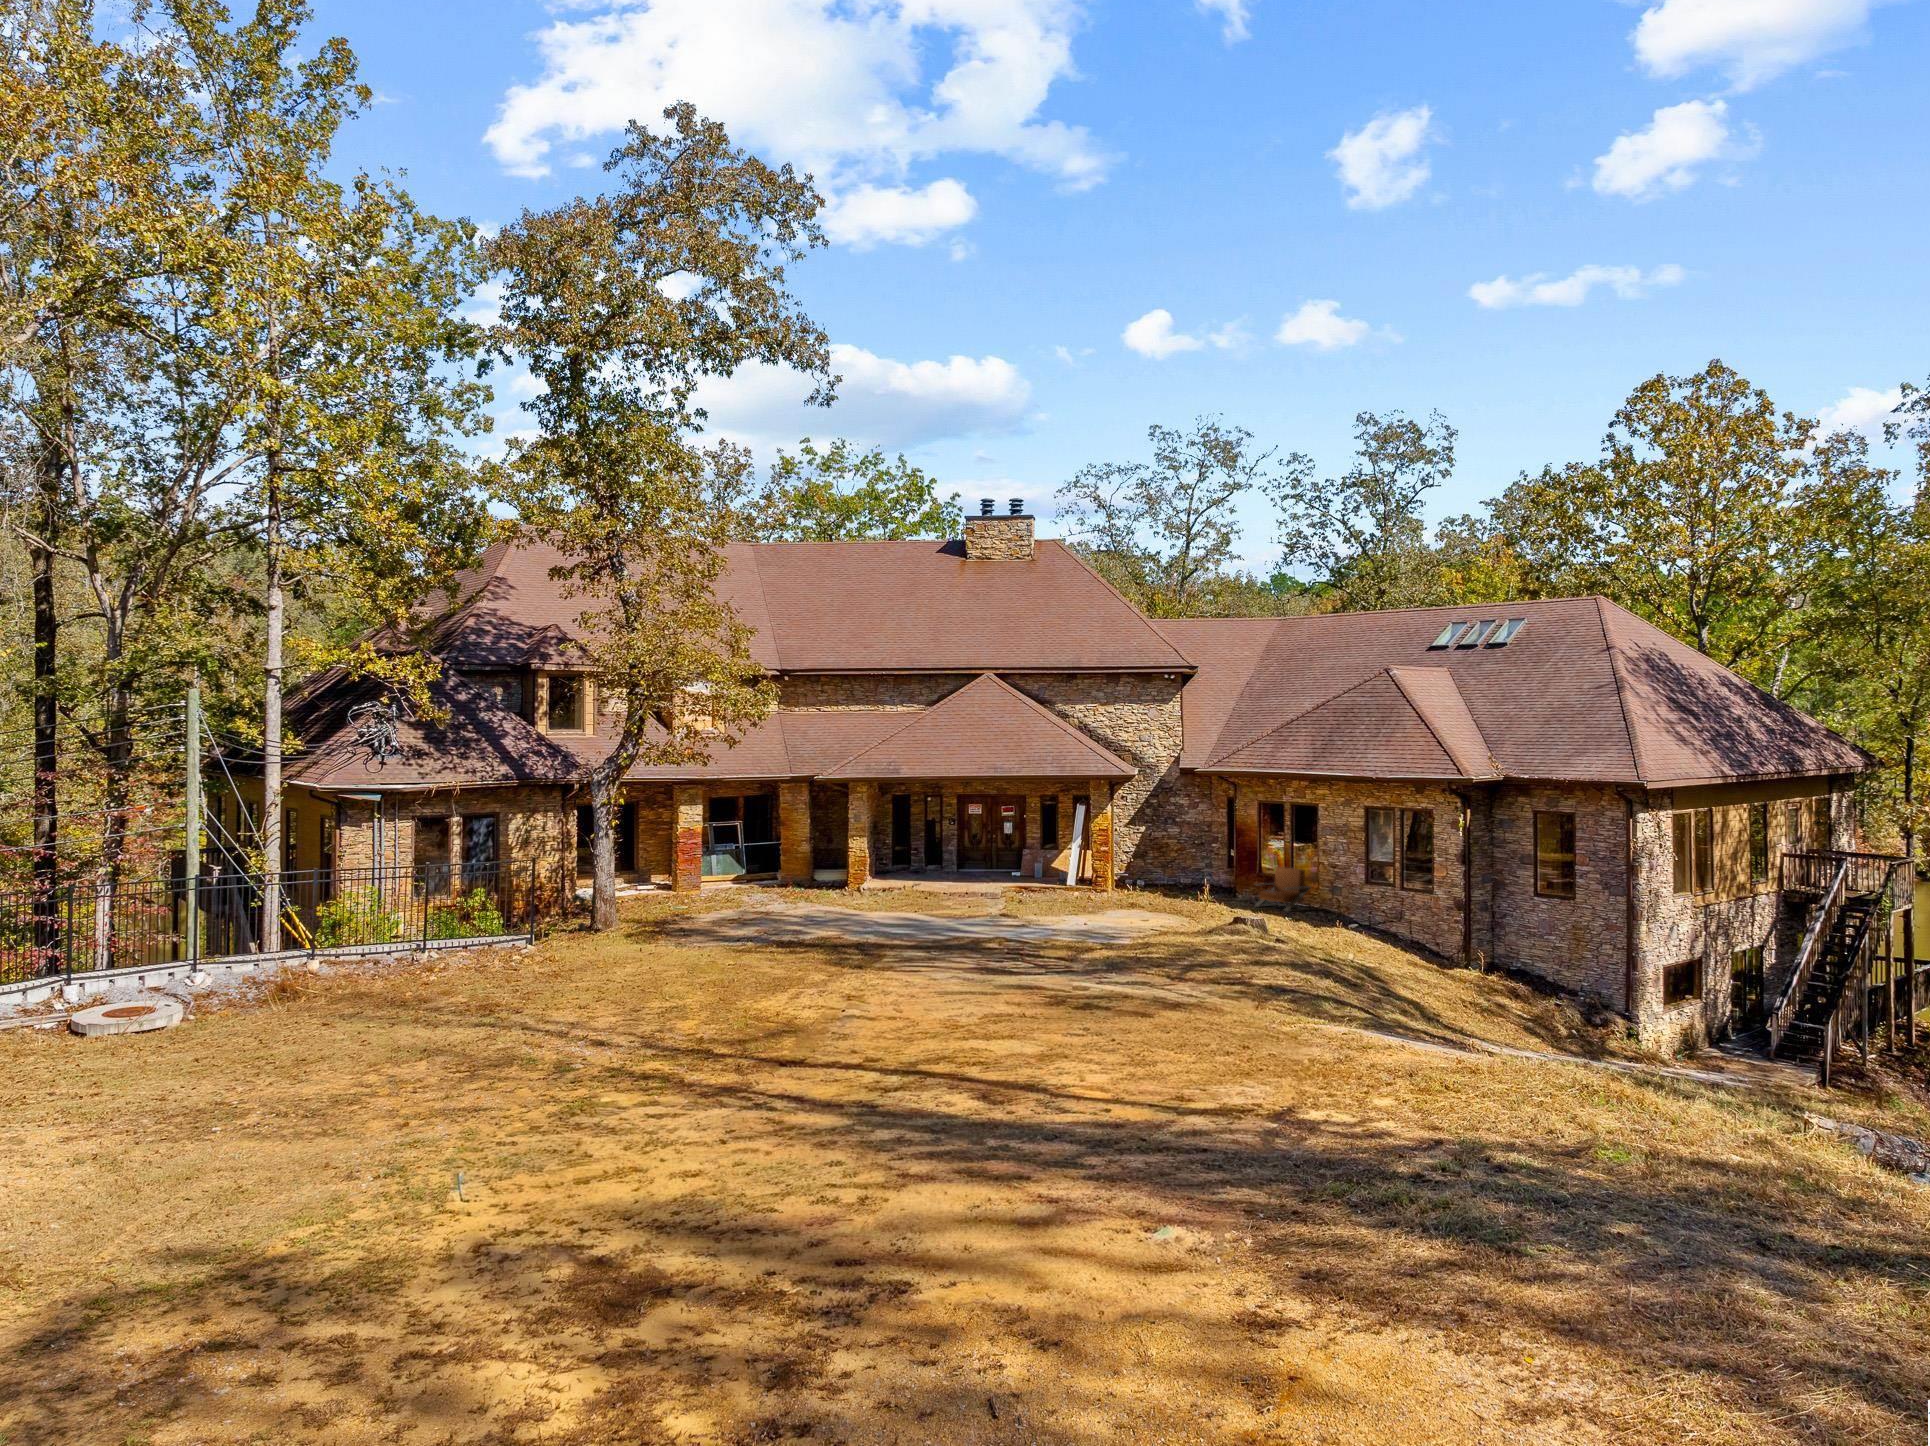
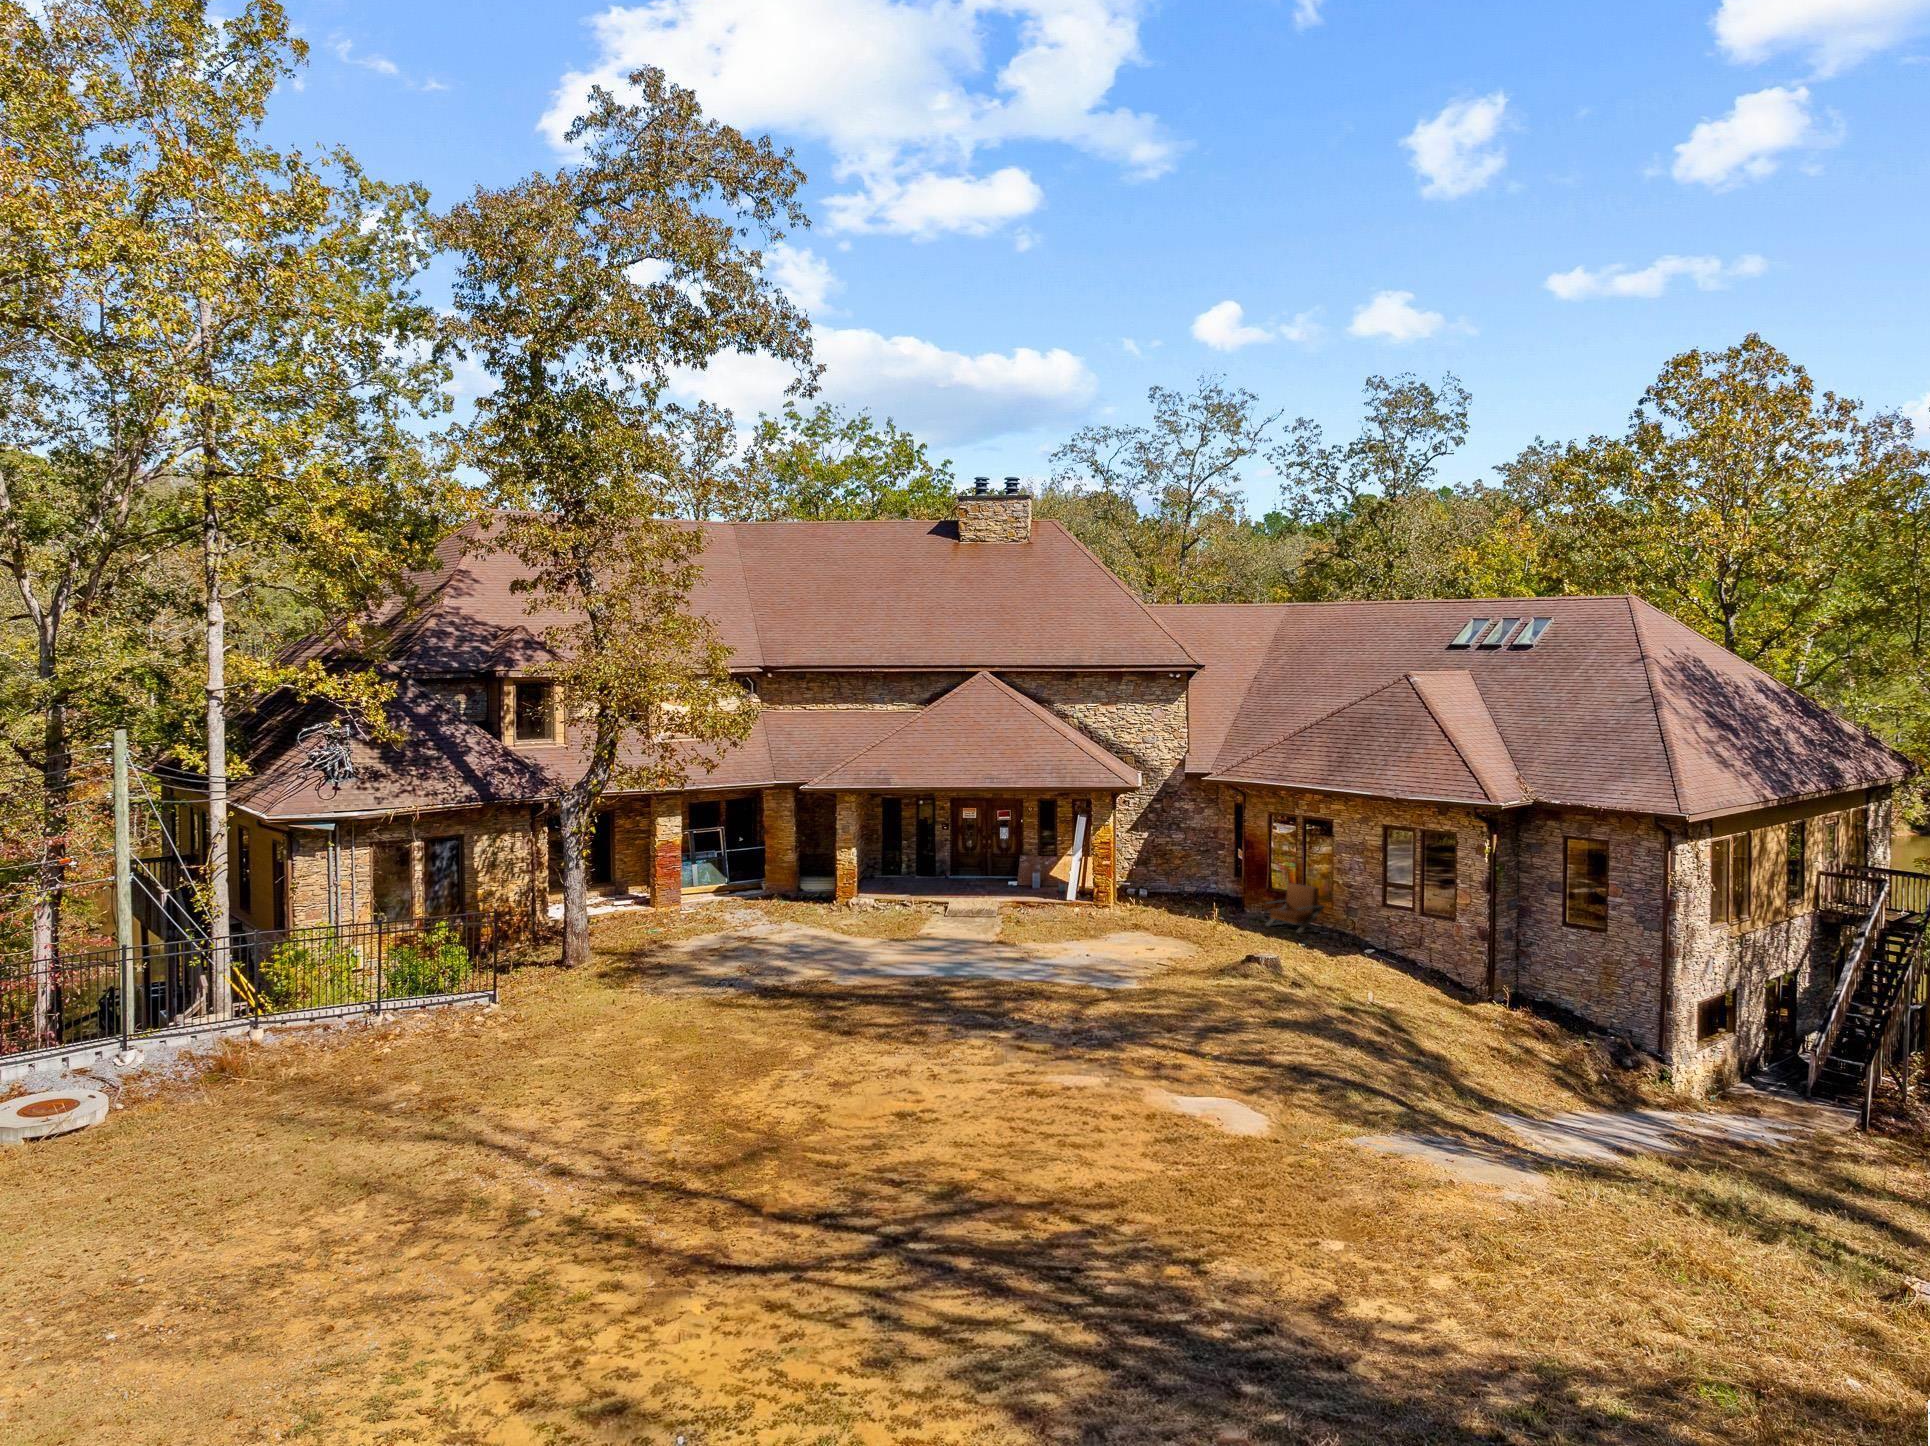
potted plant: present [570,894,600,931] -> none [538,926,573,967]

